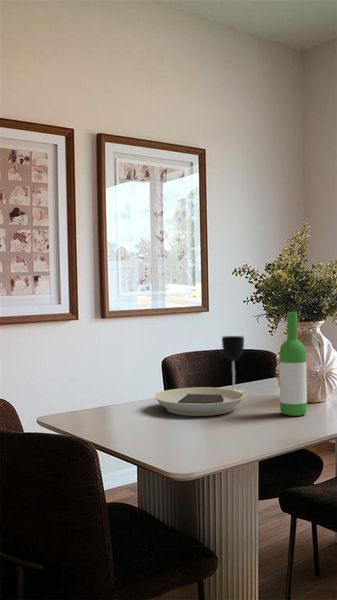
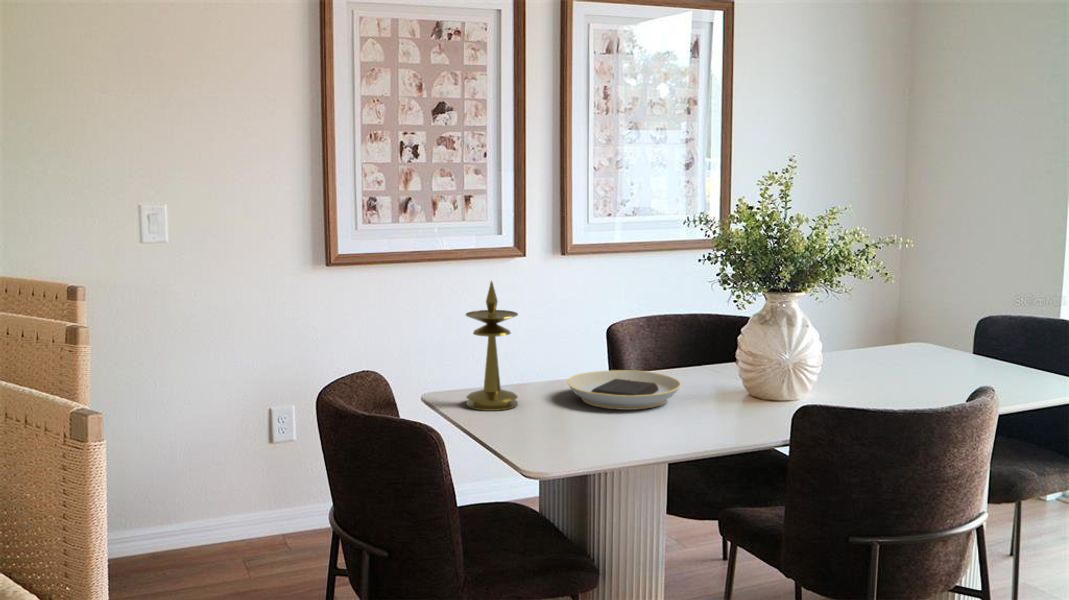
wine bottle: present [280,312,307,416] -> none [717,287,753,419]
candlestick: none [76,316,121,424] -> present [466,281,518,411]
wine glass: present [222,336,244,392] -> none [680,302,710,380]

